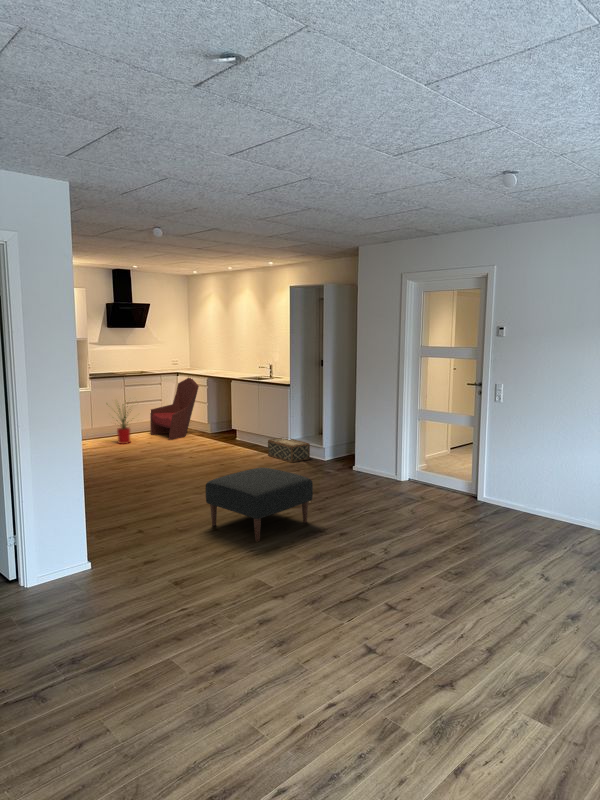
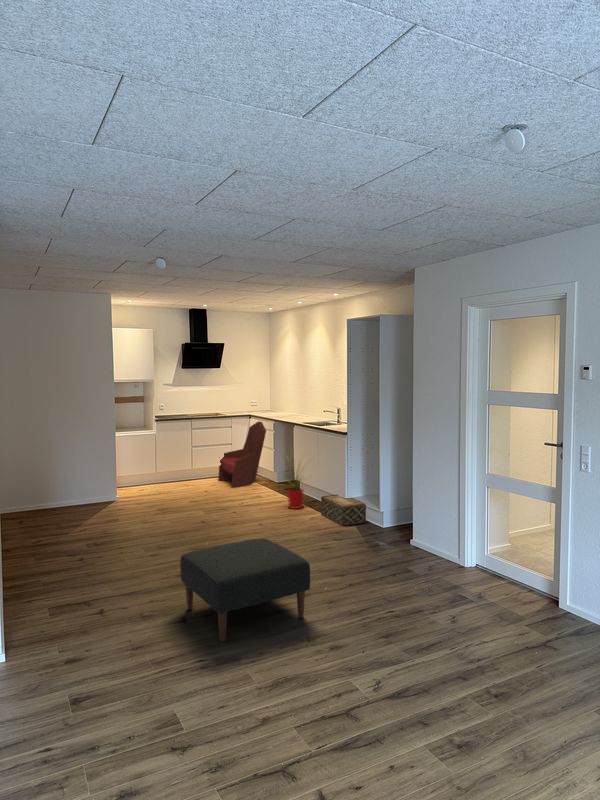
house plant: present [117,408,130,444] -> present [285,456,303,509]

